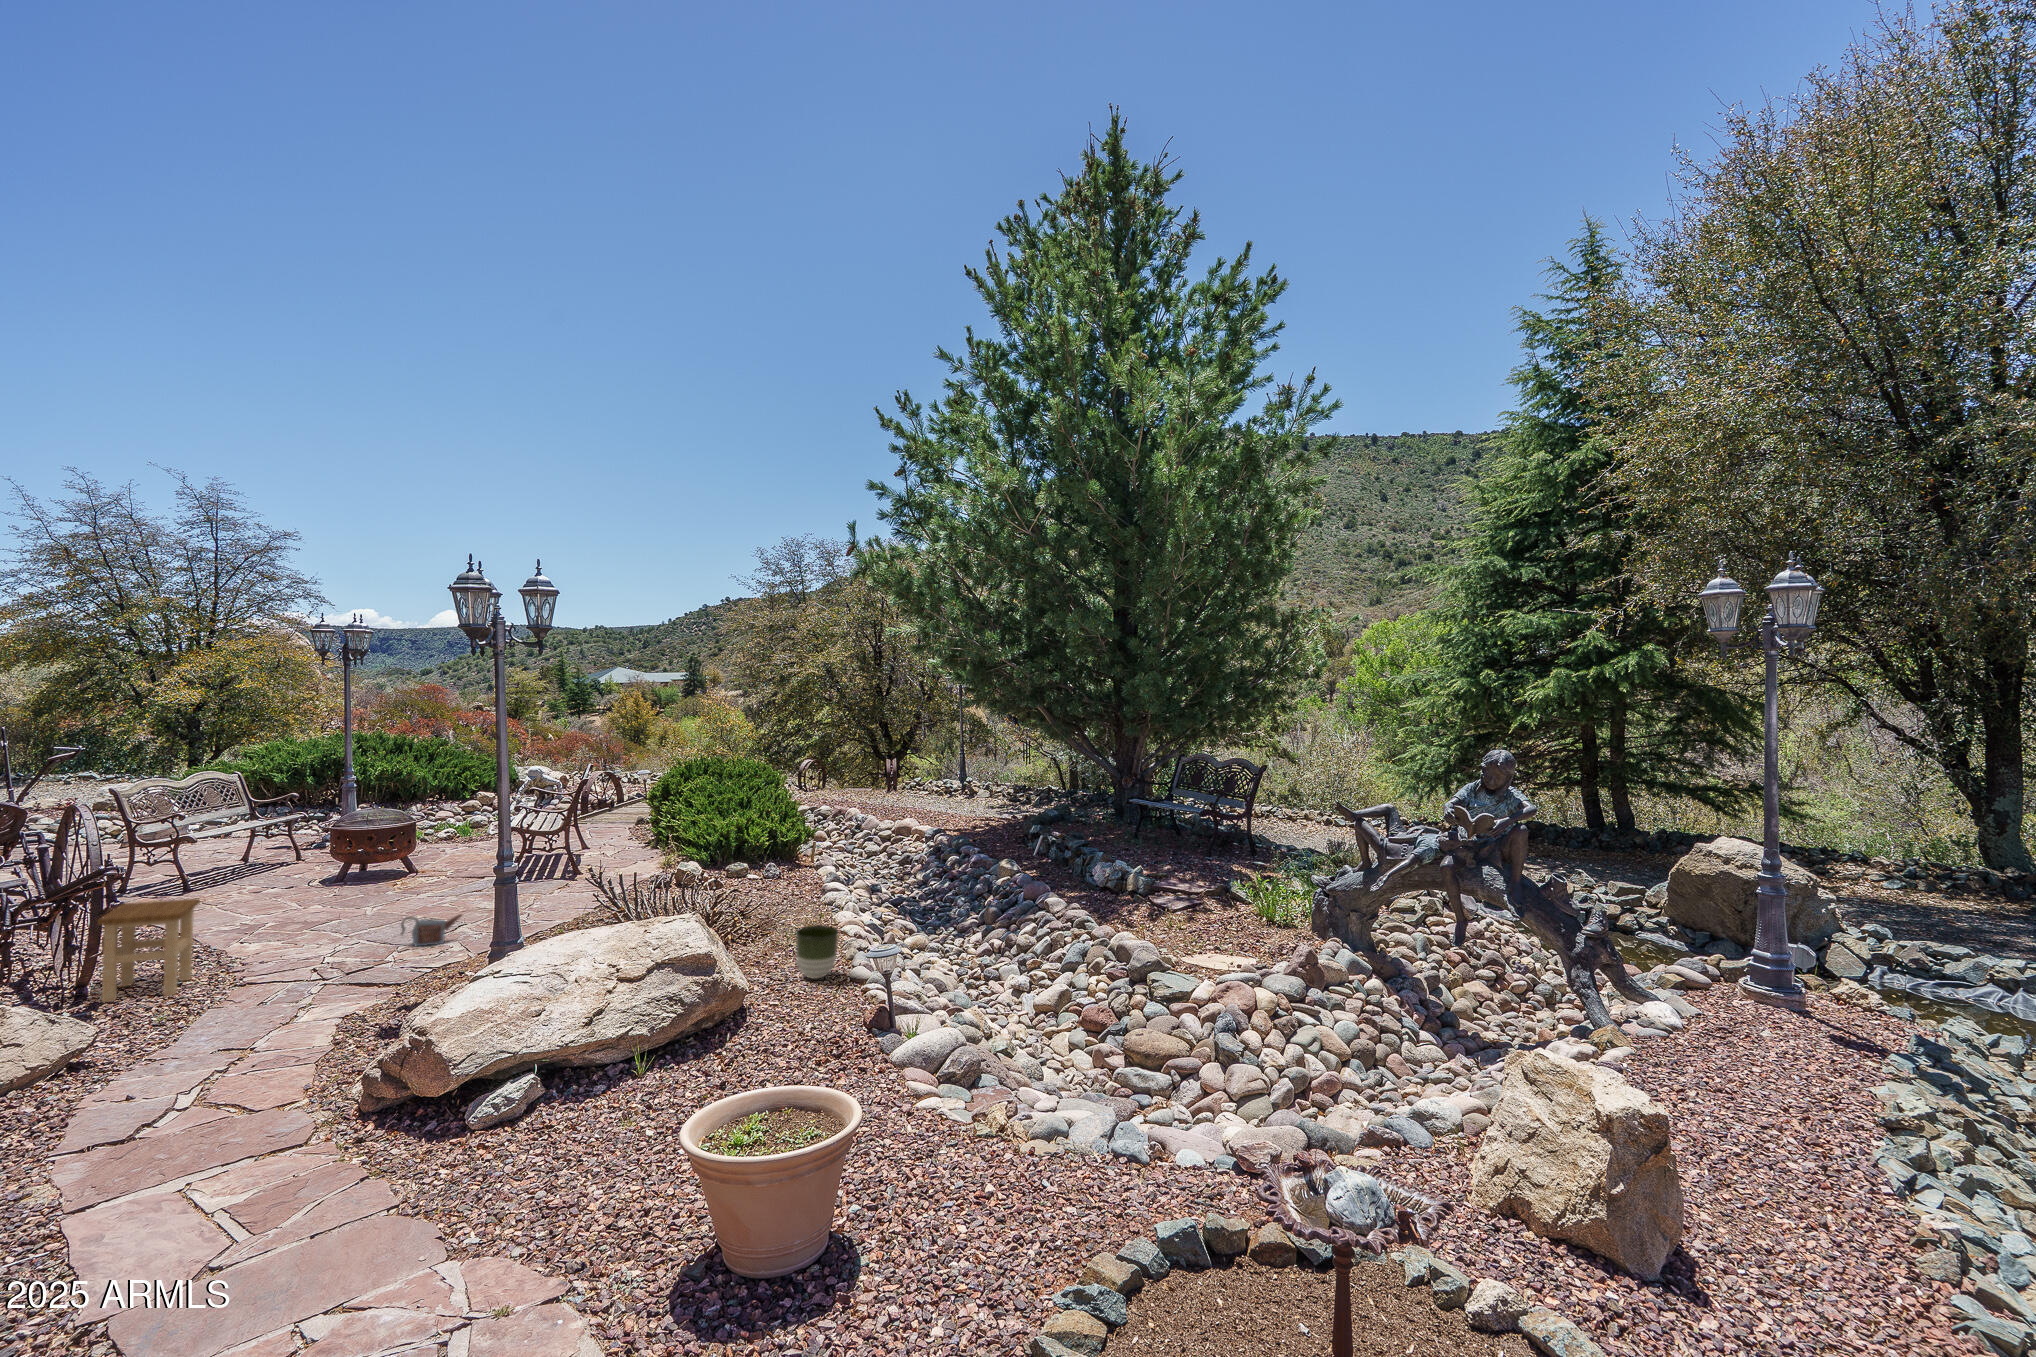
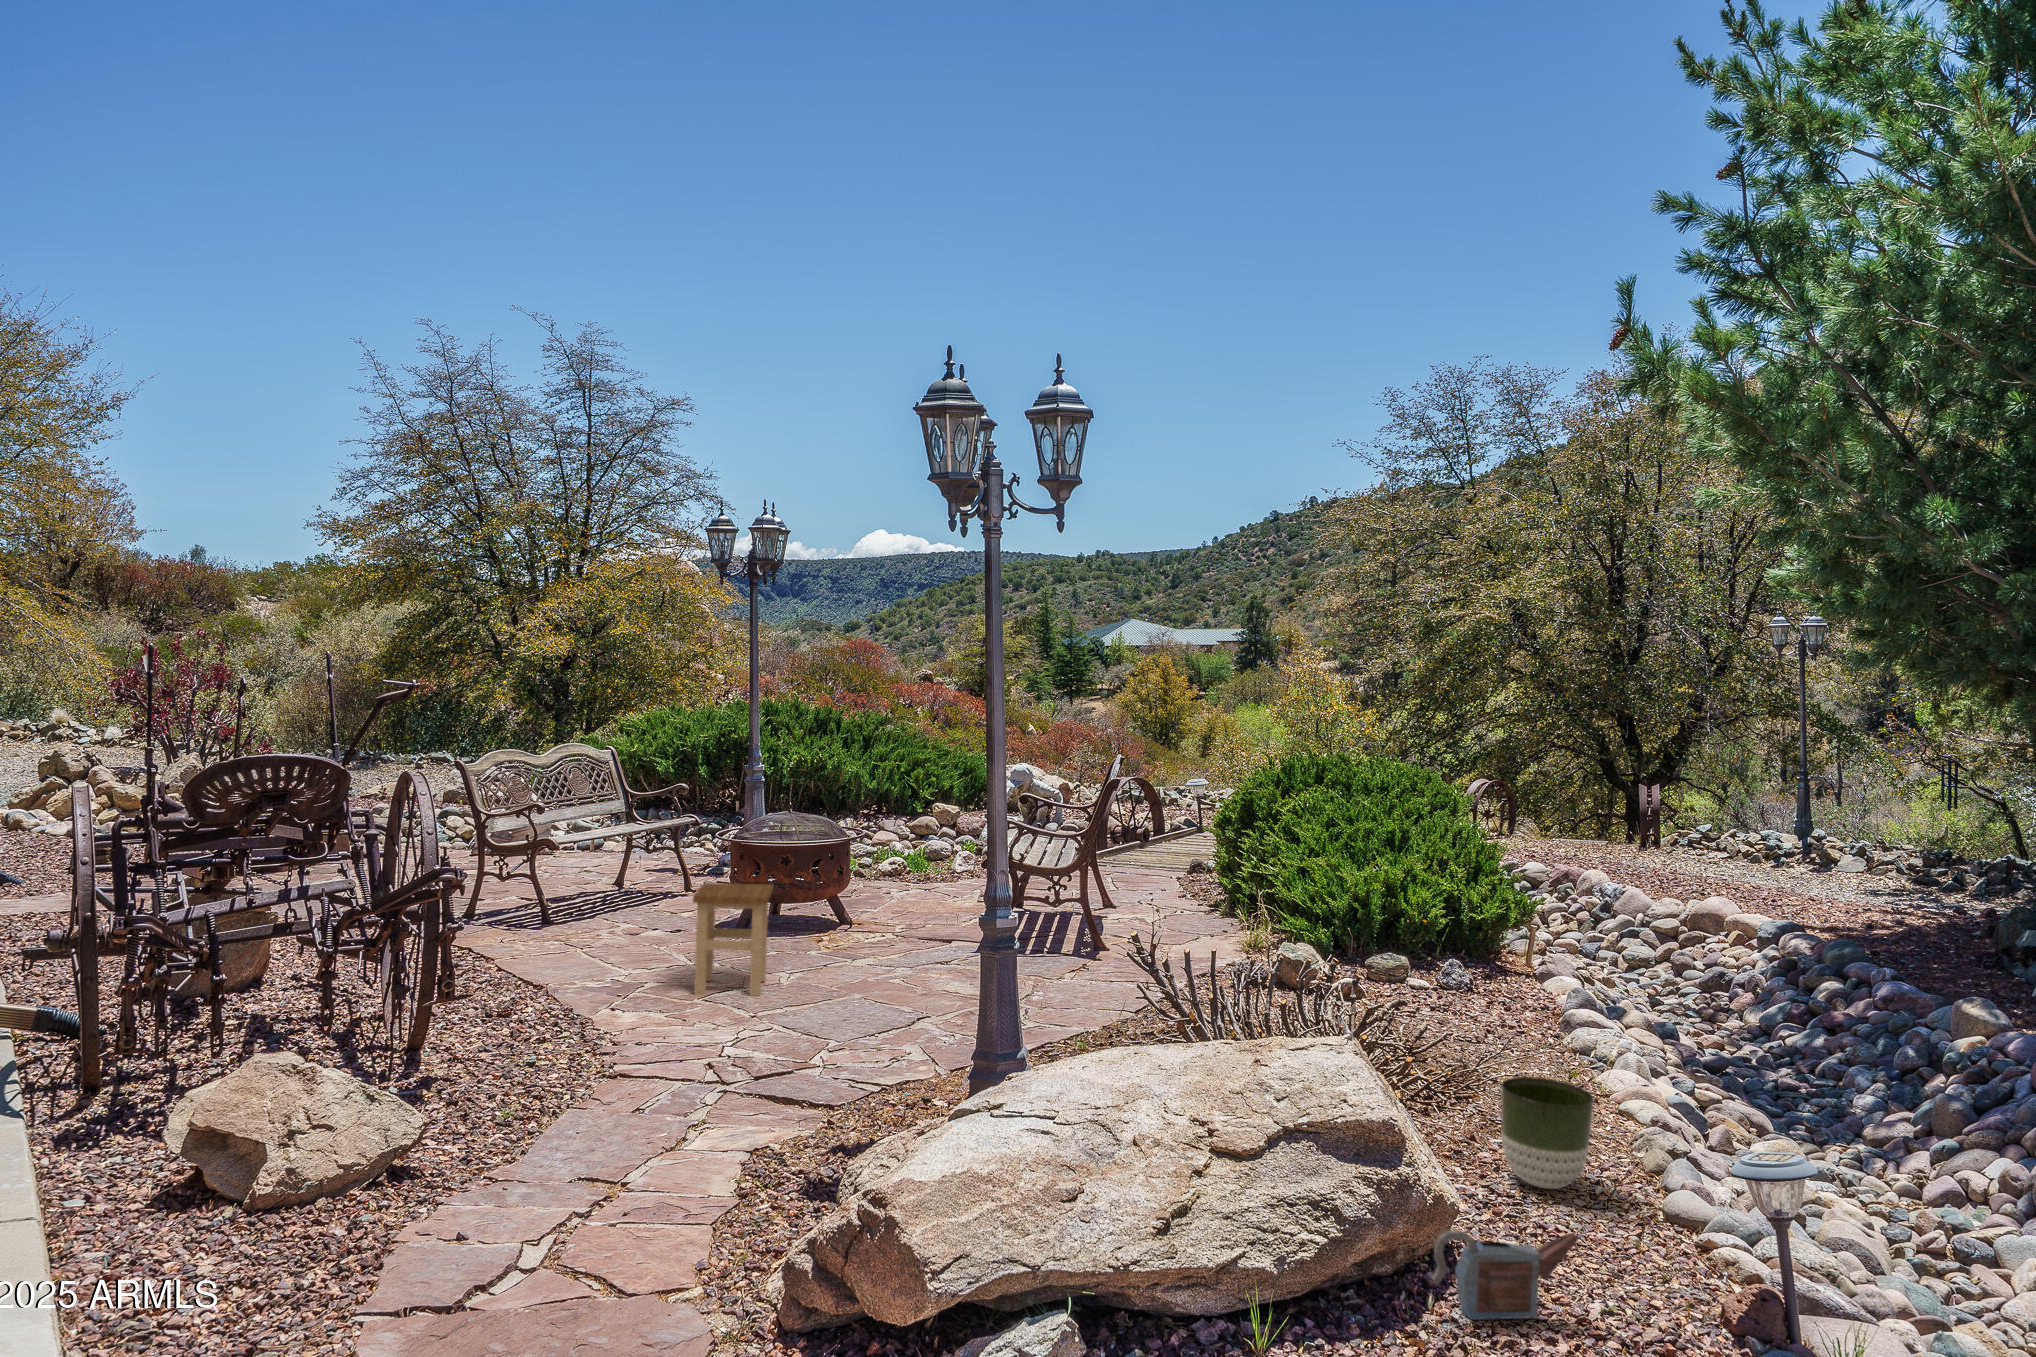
stool: present [98,899,200,1002] -> present [693,883,773,996]
watering can: present [401,914,462,946] -> present [1431,1230,1579,1320]

